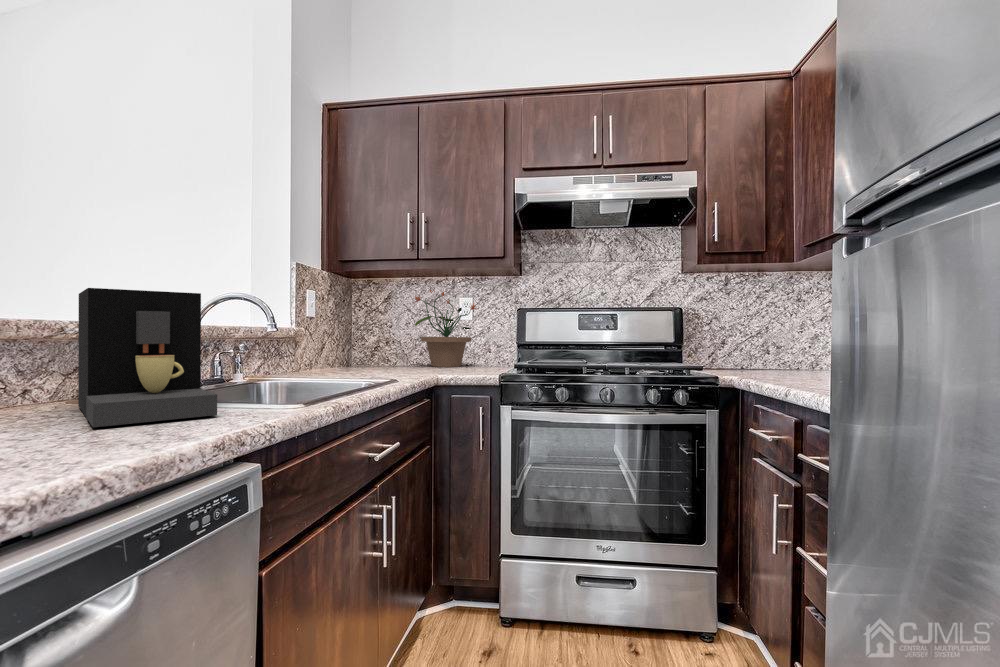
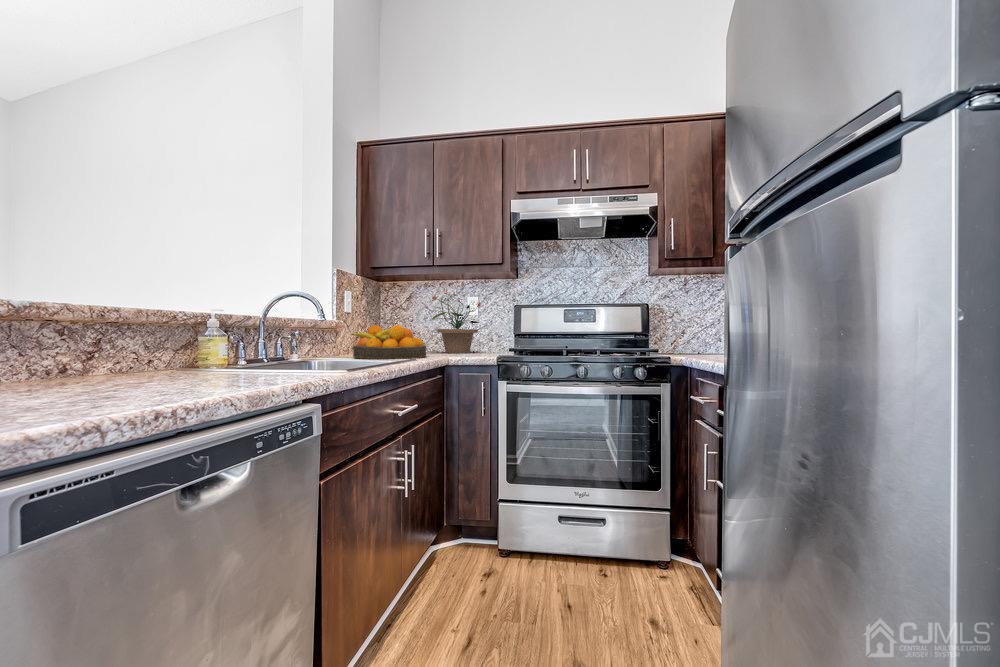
coffee maker: present [78,288,217,427] -> none [187,284,289,380]
fruit bowl: none [312,334,408,379] -> present [351,325,426,359]

